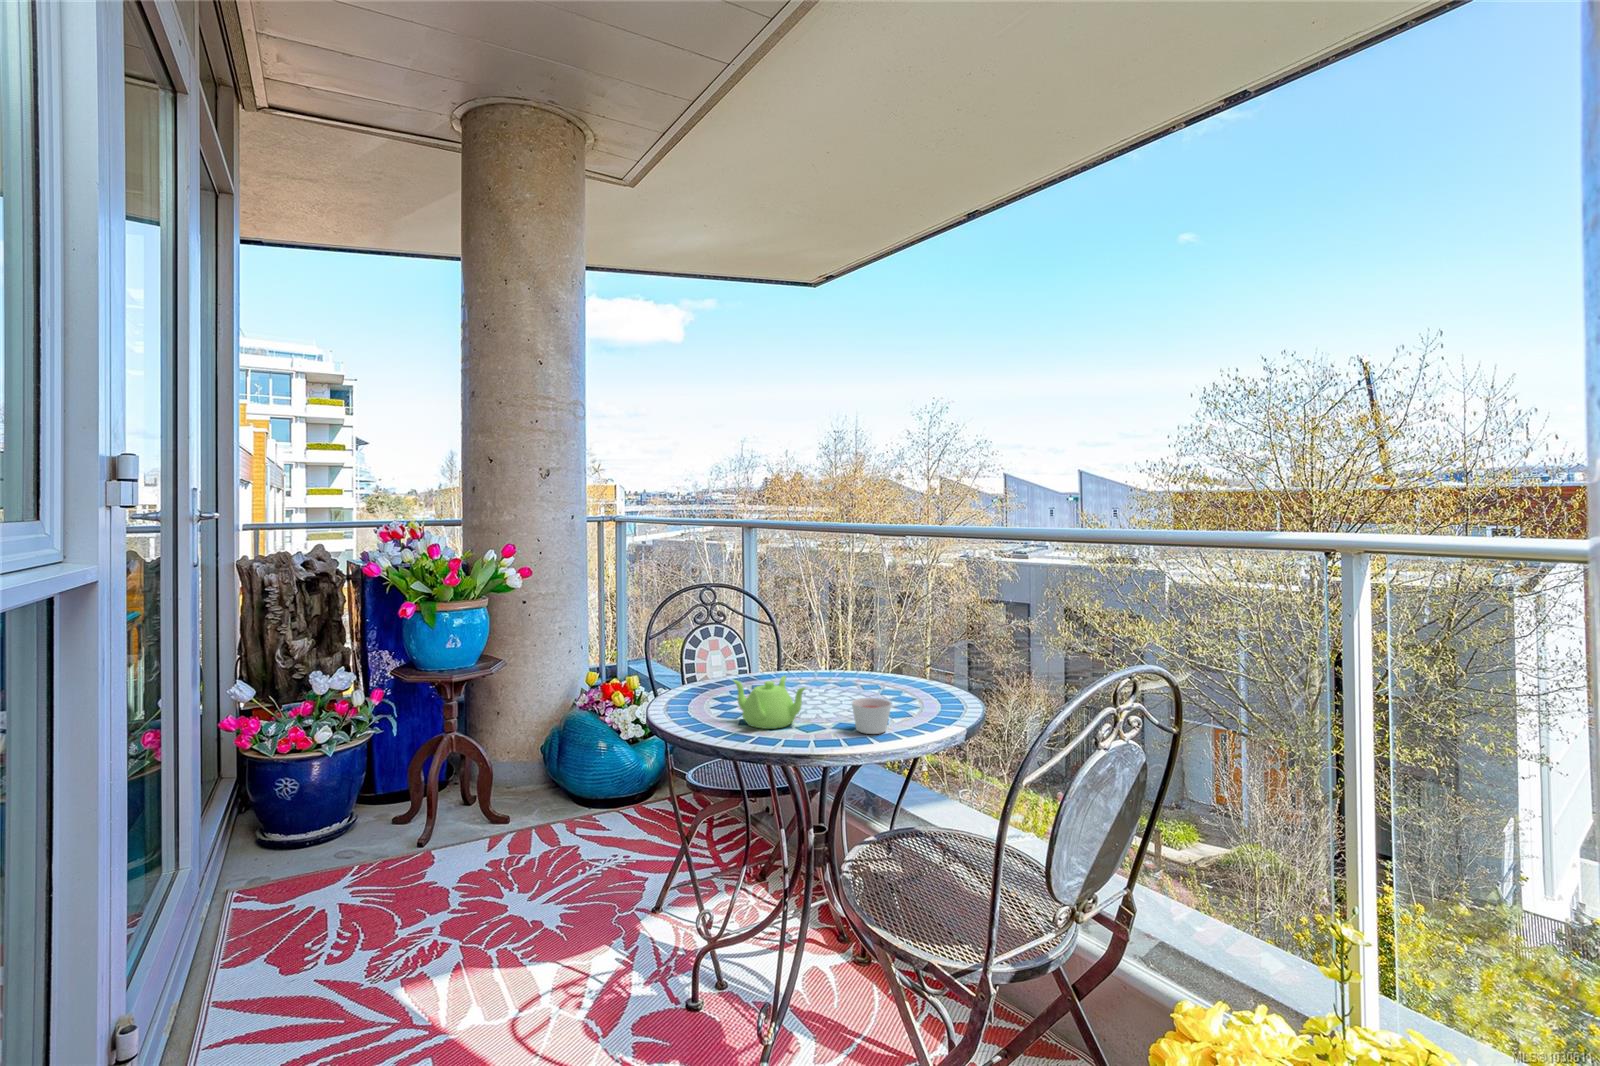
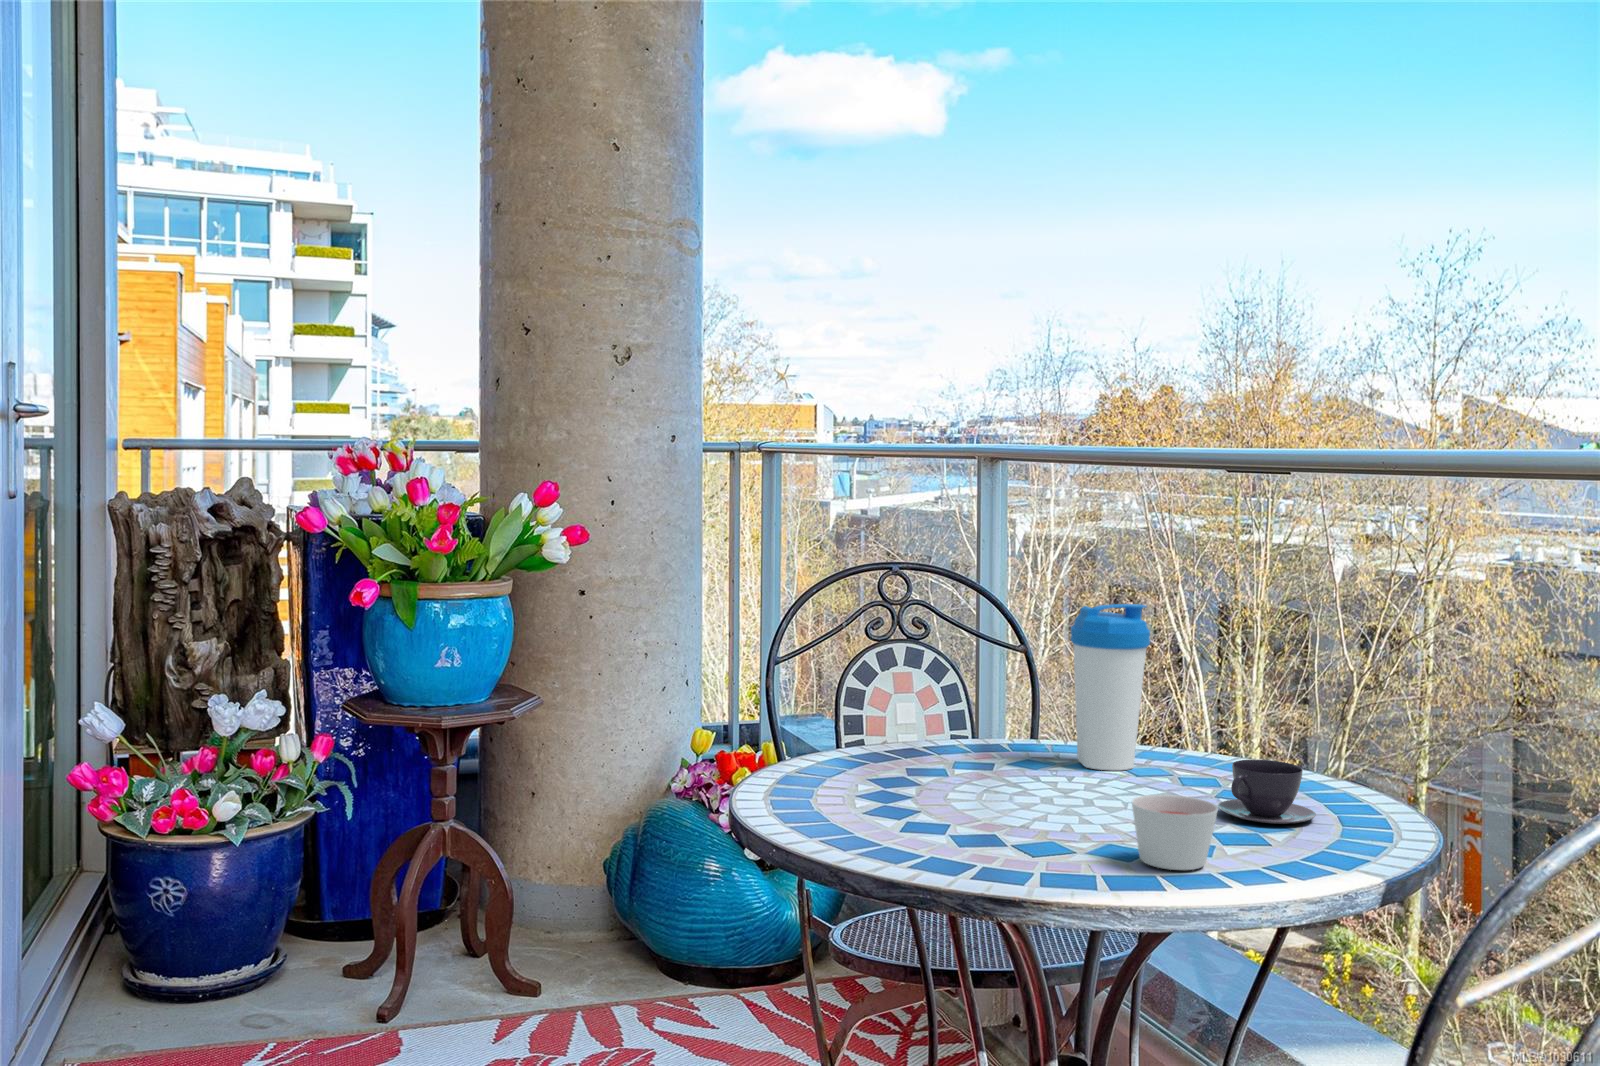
water bottle: none [804,603,842,685] -> present [1070,604,1150,770]
teapot: present [733,676,806,729] -> none [893,740,1042,844]
teacup: none [882,676,927,706] -> present [1218,760,1316,824]

